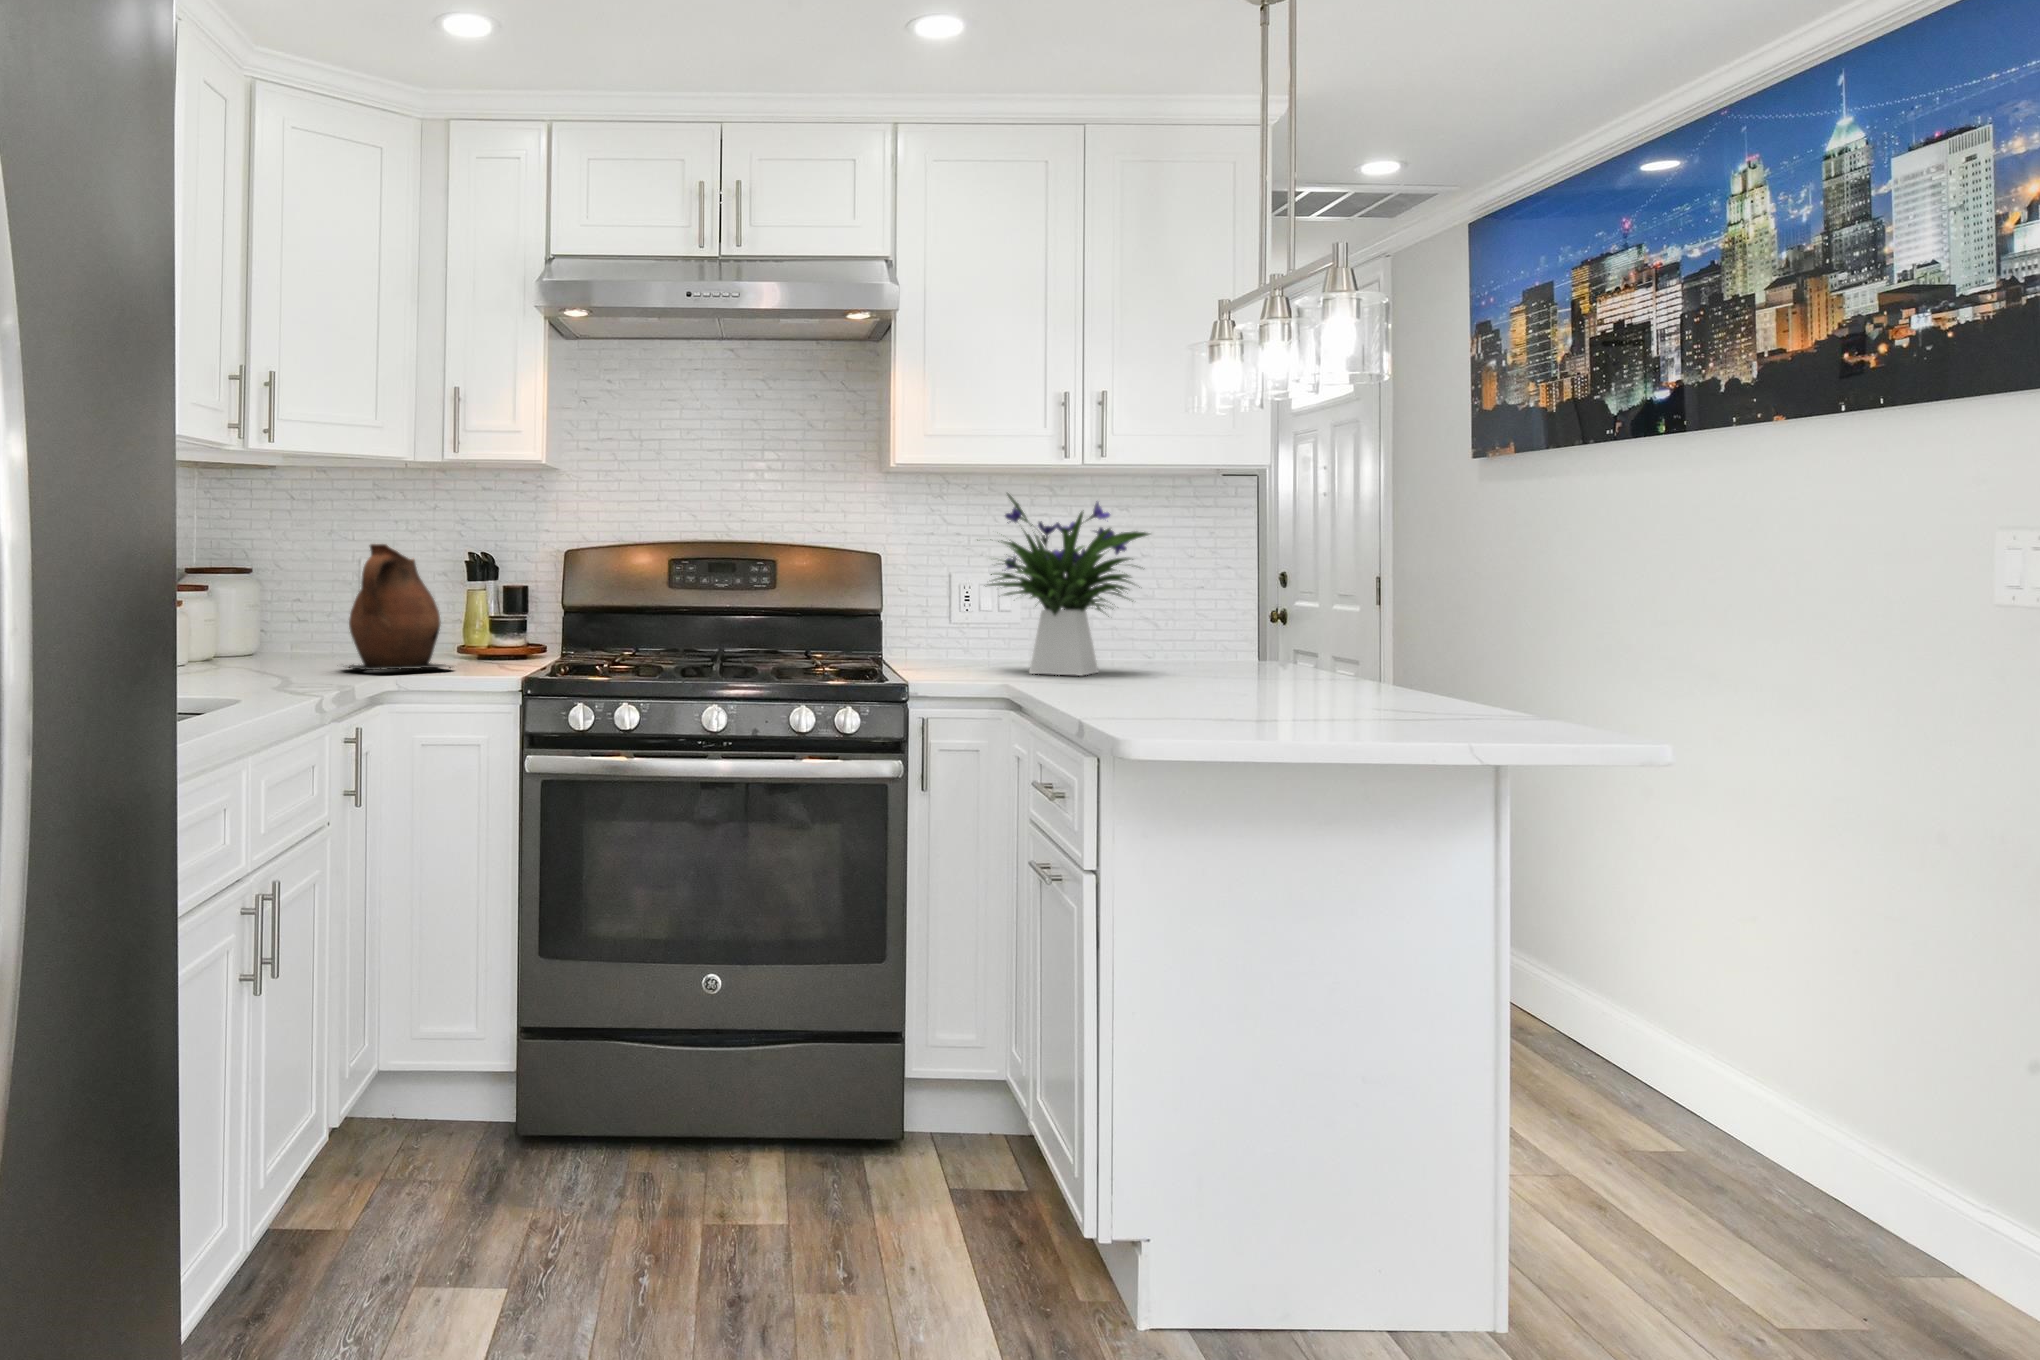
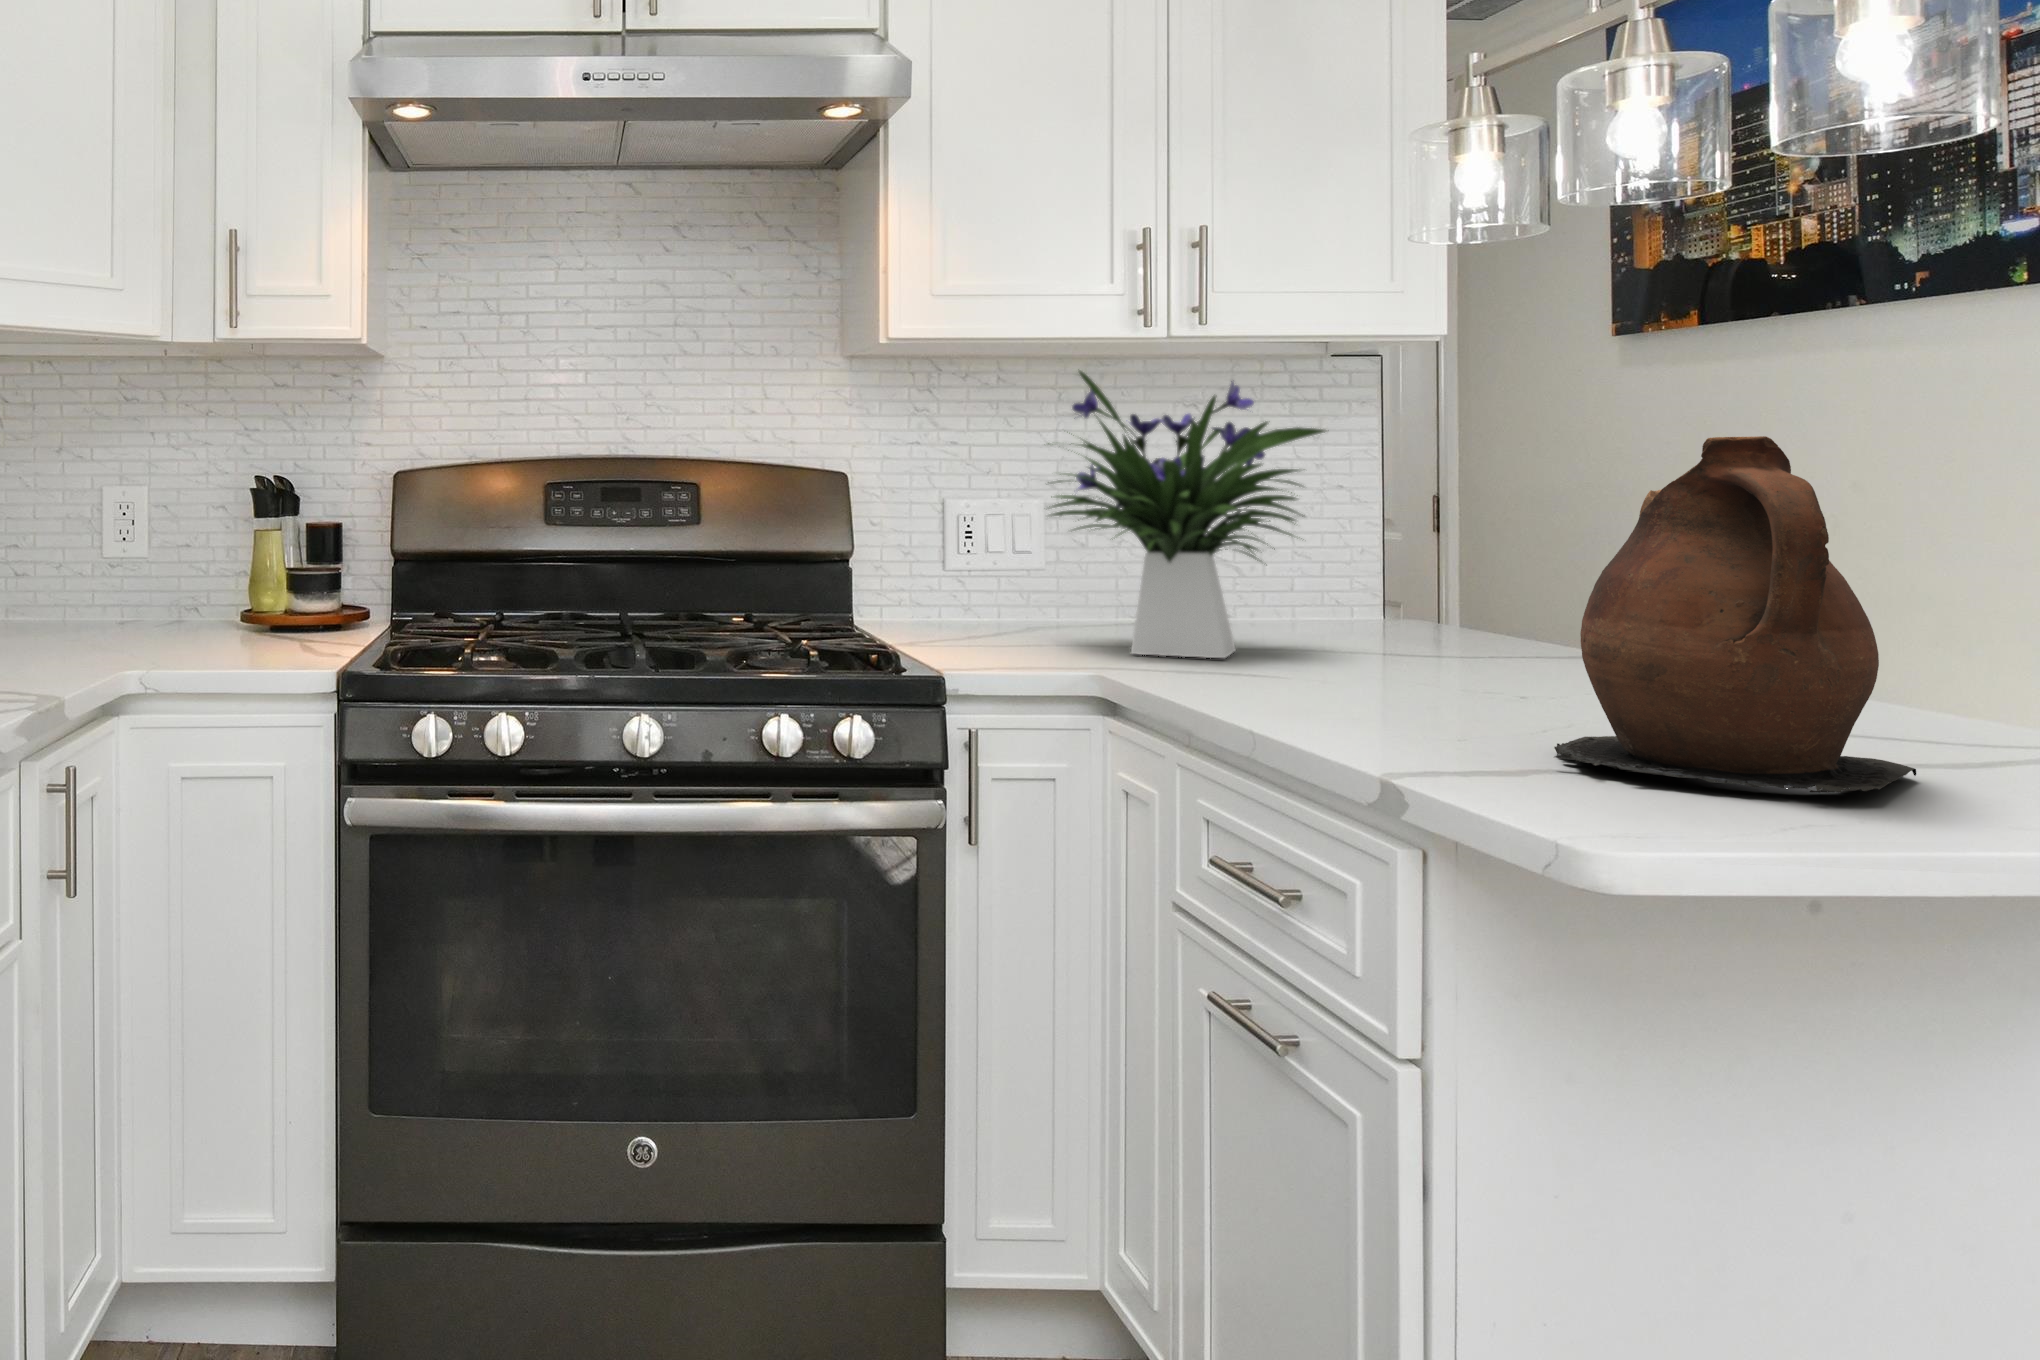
ceramic pitcher: present [348,544,451,670] -> present [1554,436,1916,793]

